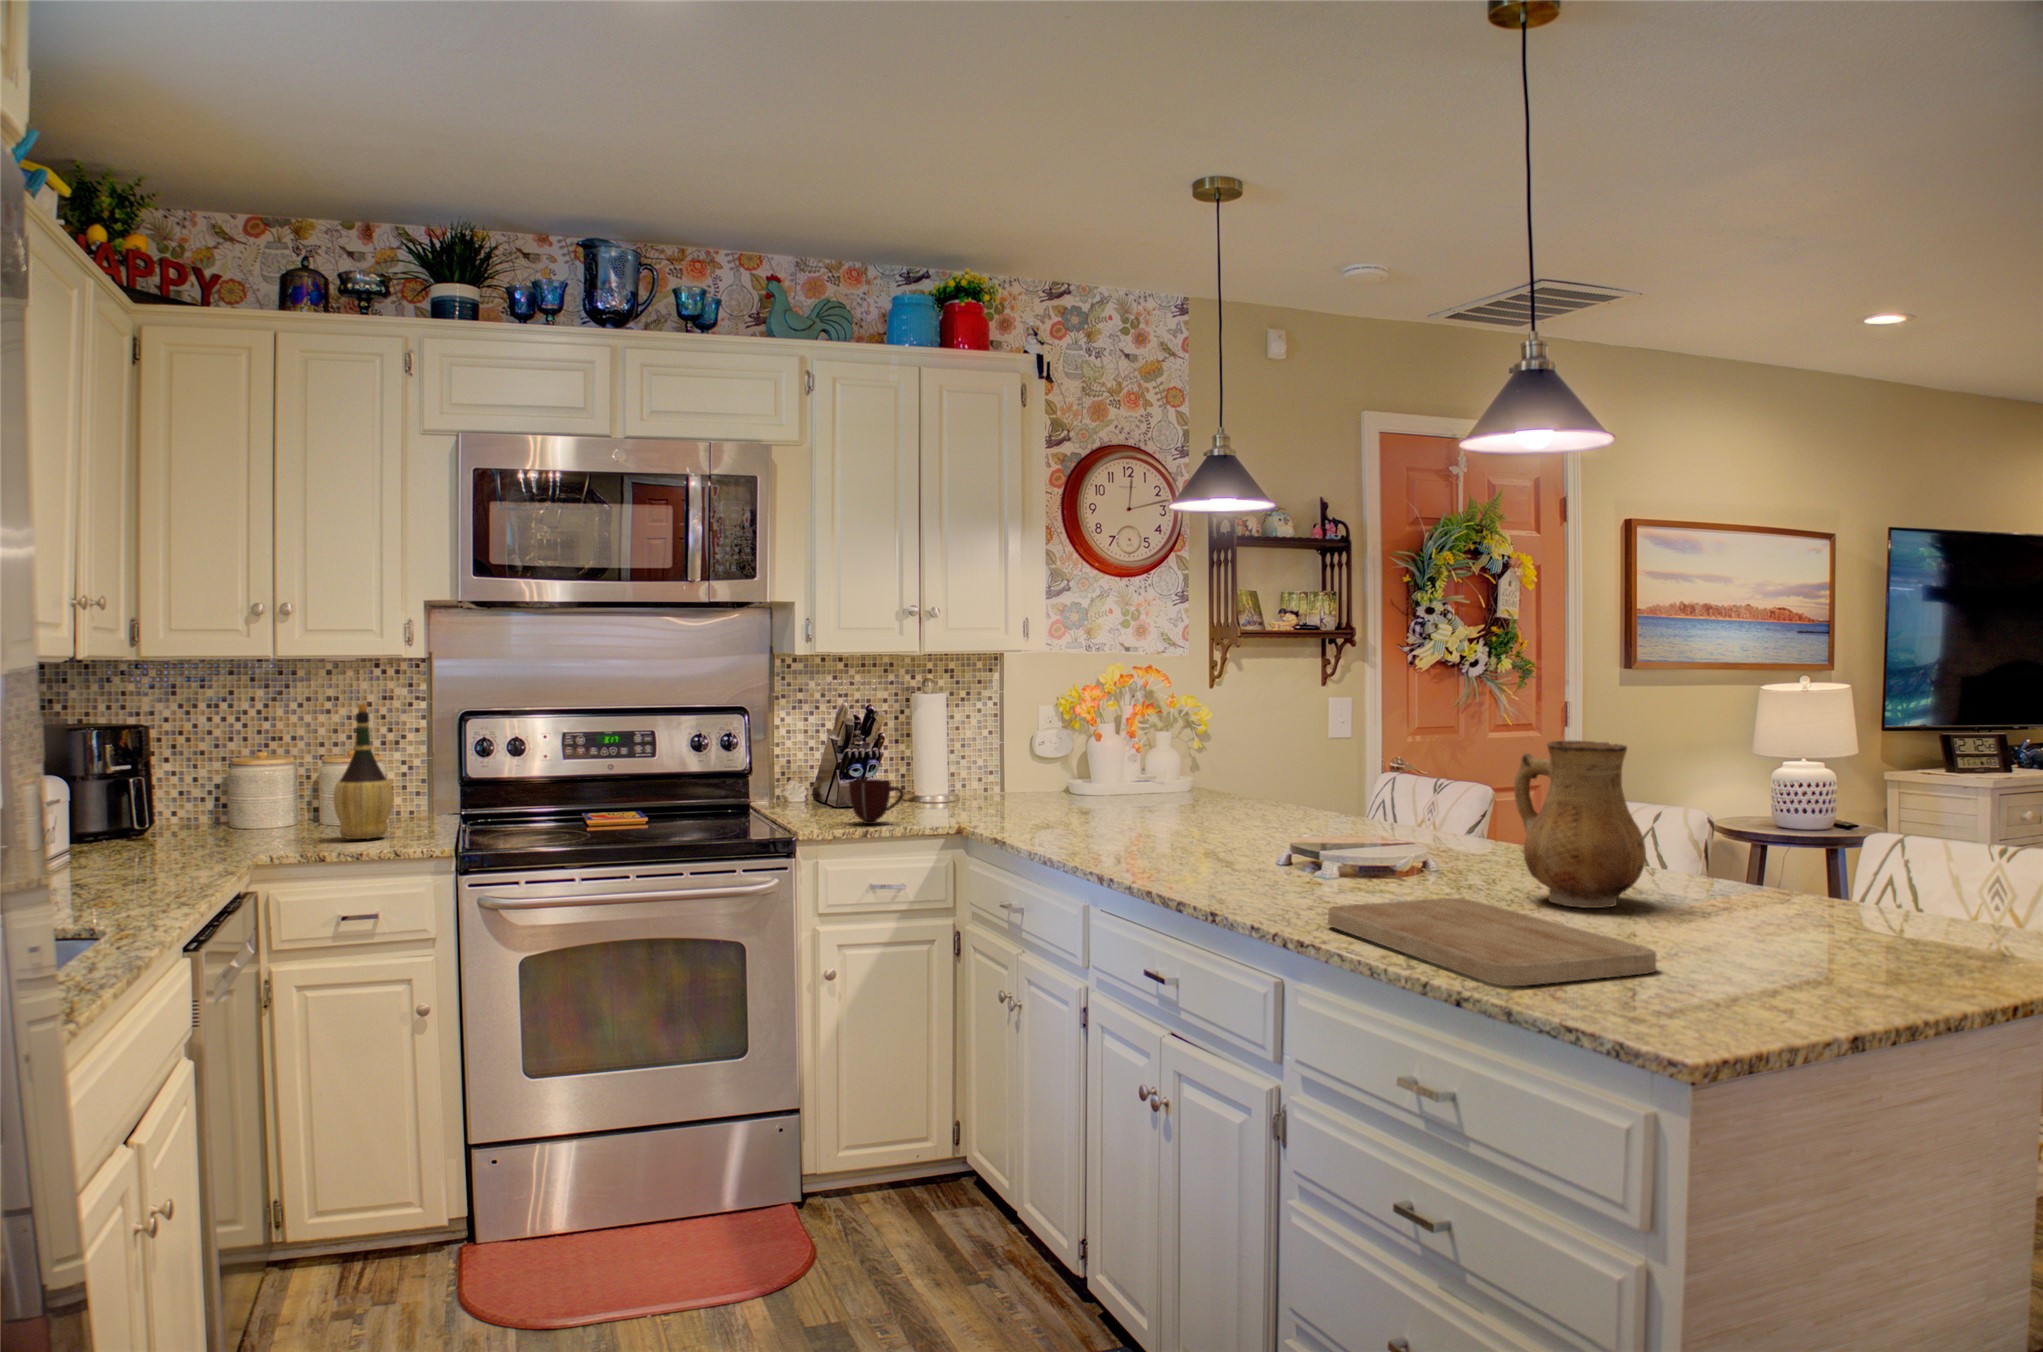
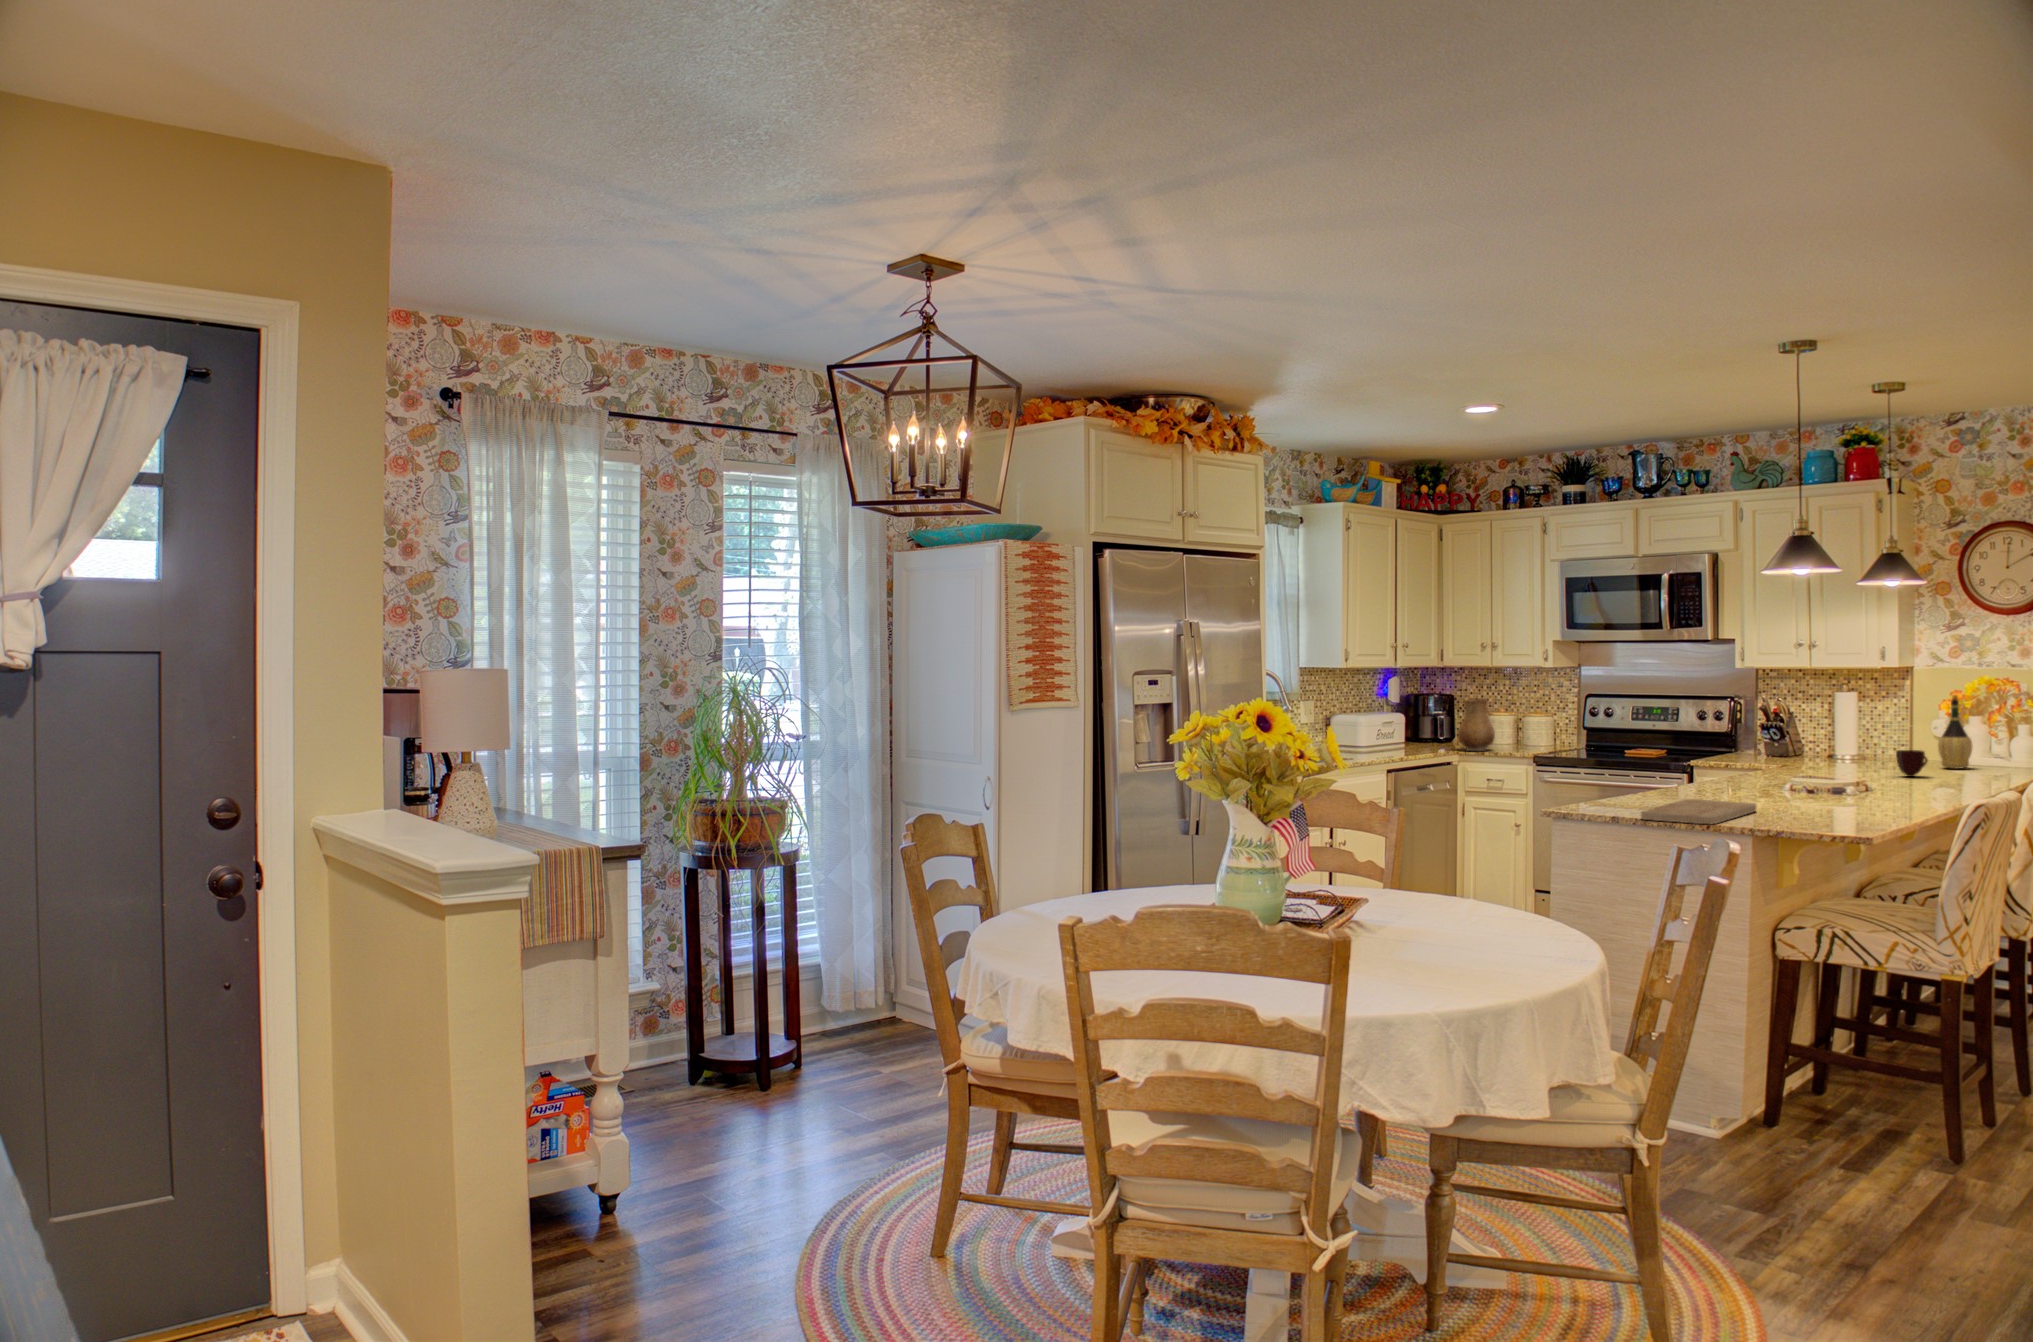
wine bottle: present [333,703,393,839] -> present [1938,695,1973,769]
ceramic pitcher: present [1514,741,1646,908] -> present [1458,699,1495,751]
mug: present [849,779,904,824] -> present [1896,750,1928,777]

